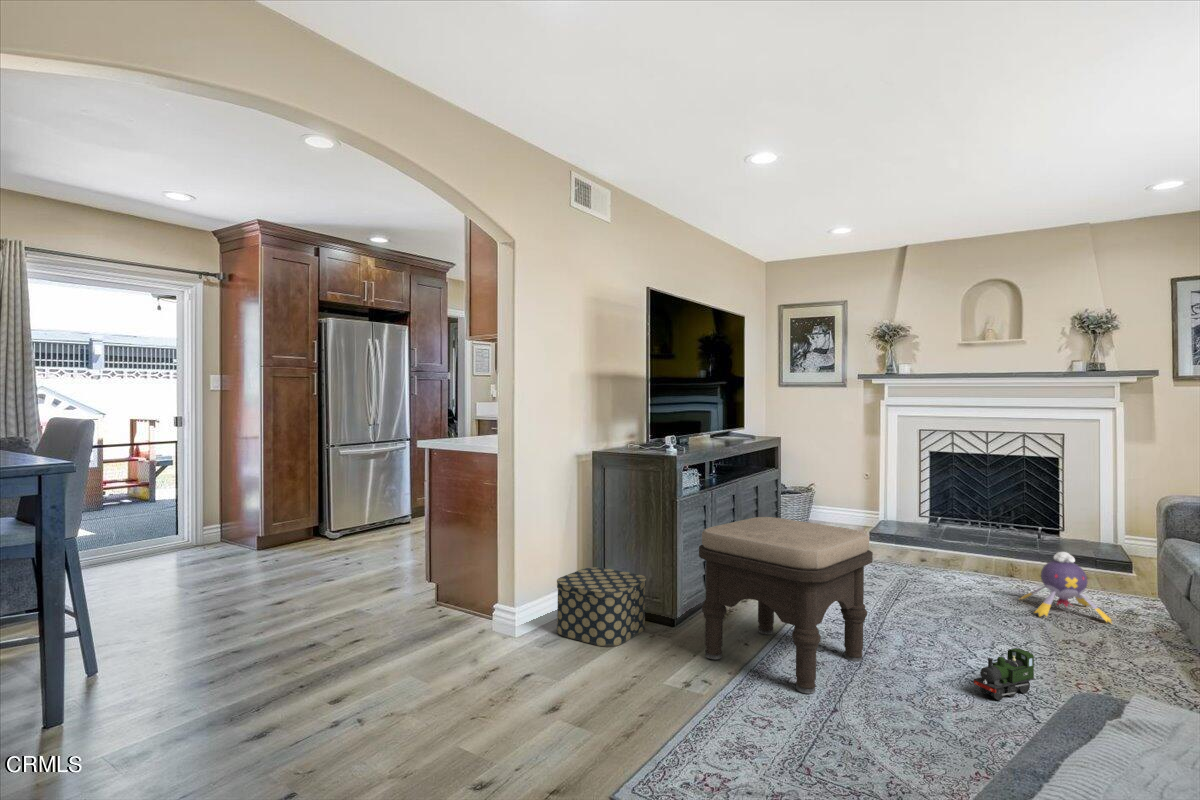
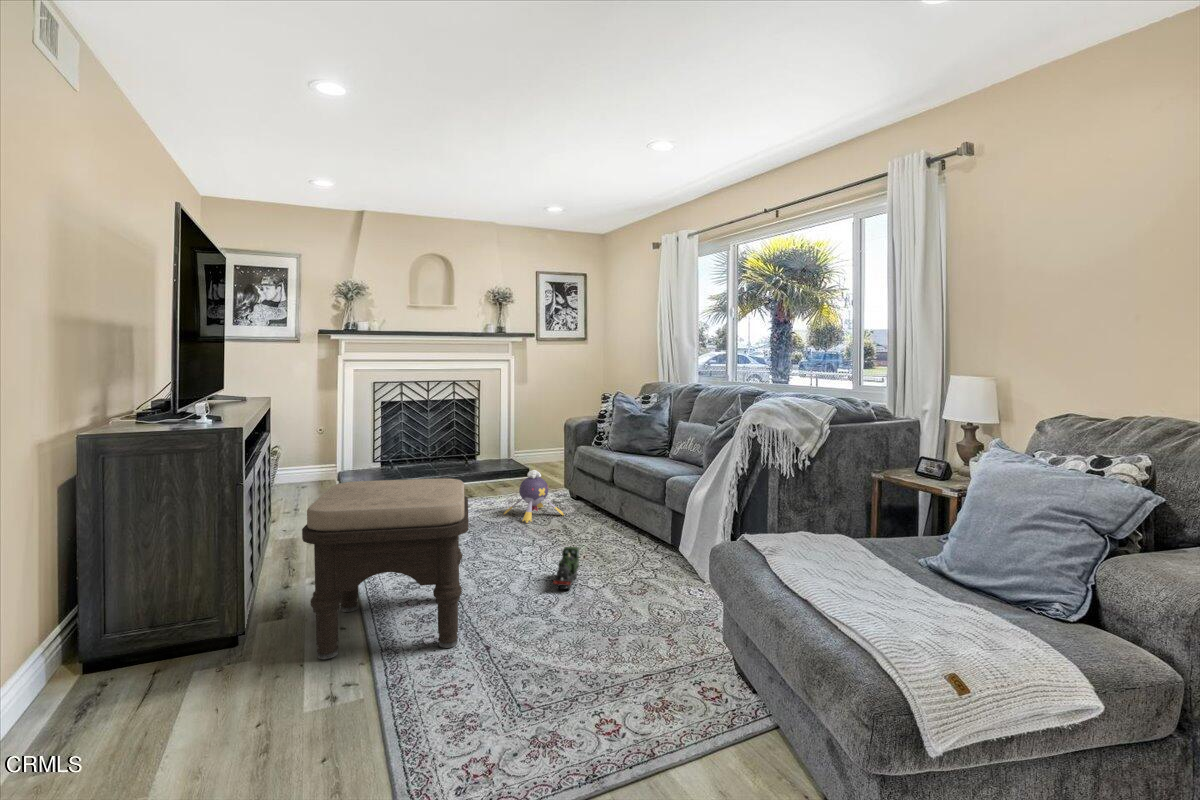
storage box: present [557,567,646,647] -> none [39,594,200,730]

